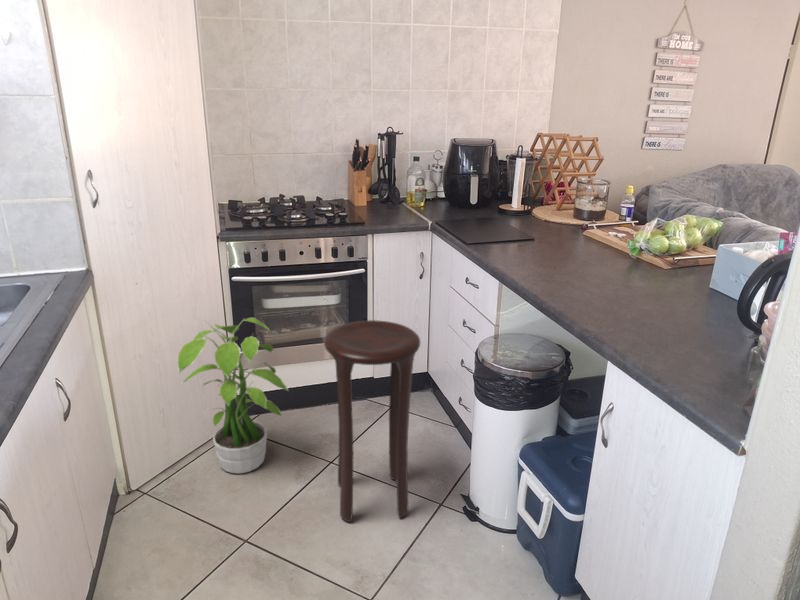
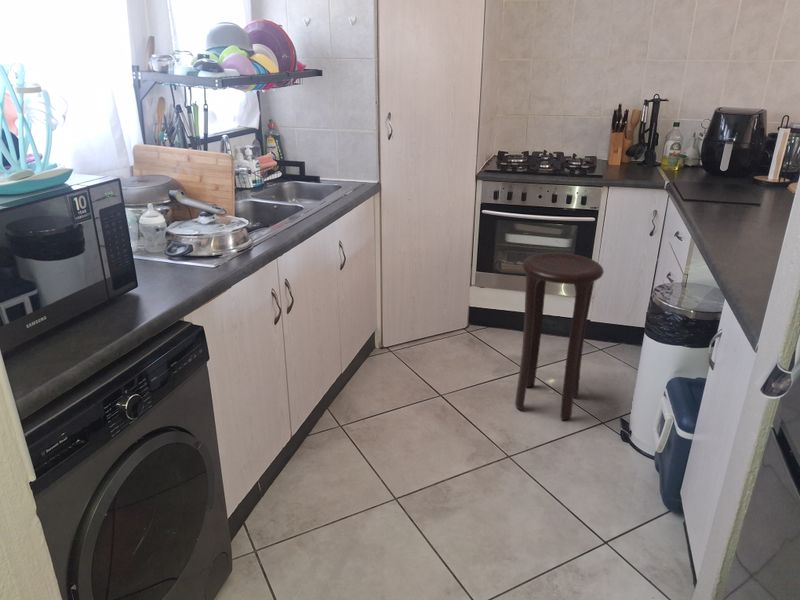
potted plant: present [178,318,288,473] -> none [423,236,502,360]

